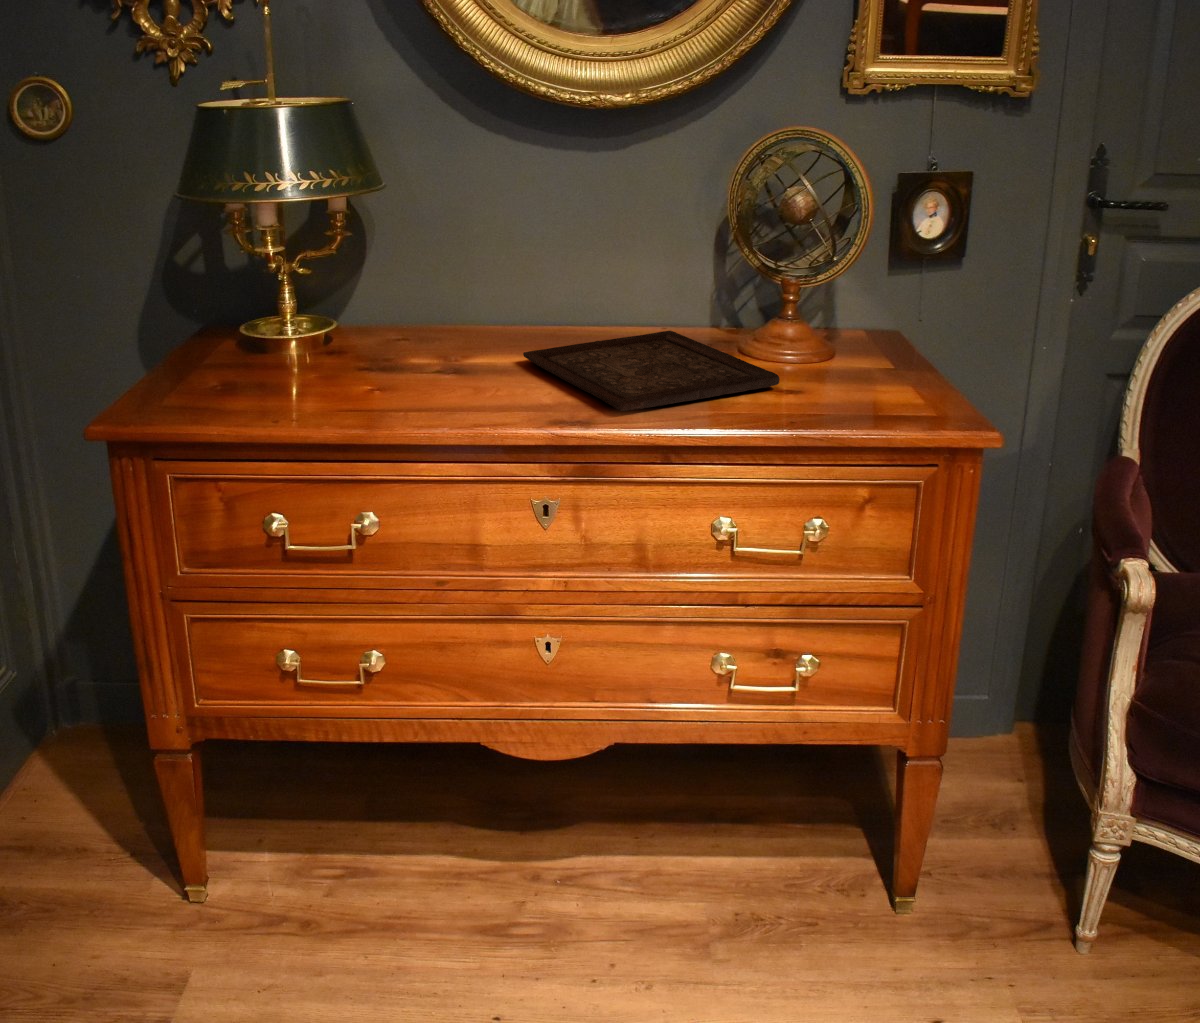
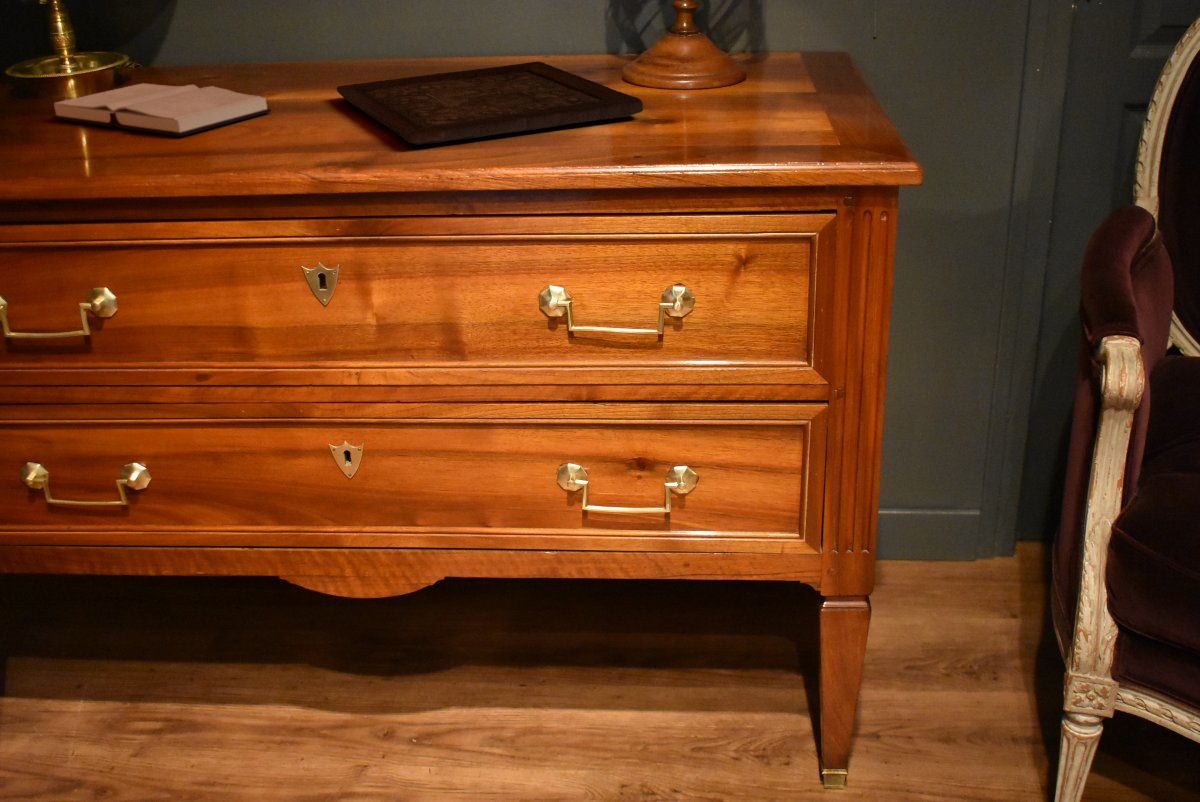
hardback book: none [306,345,480,398] -> present [53,84,271,136]

